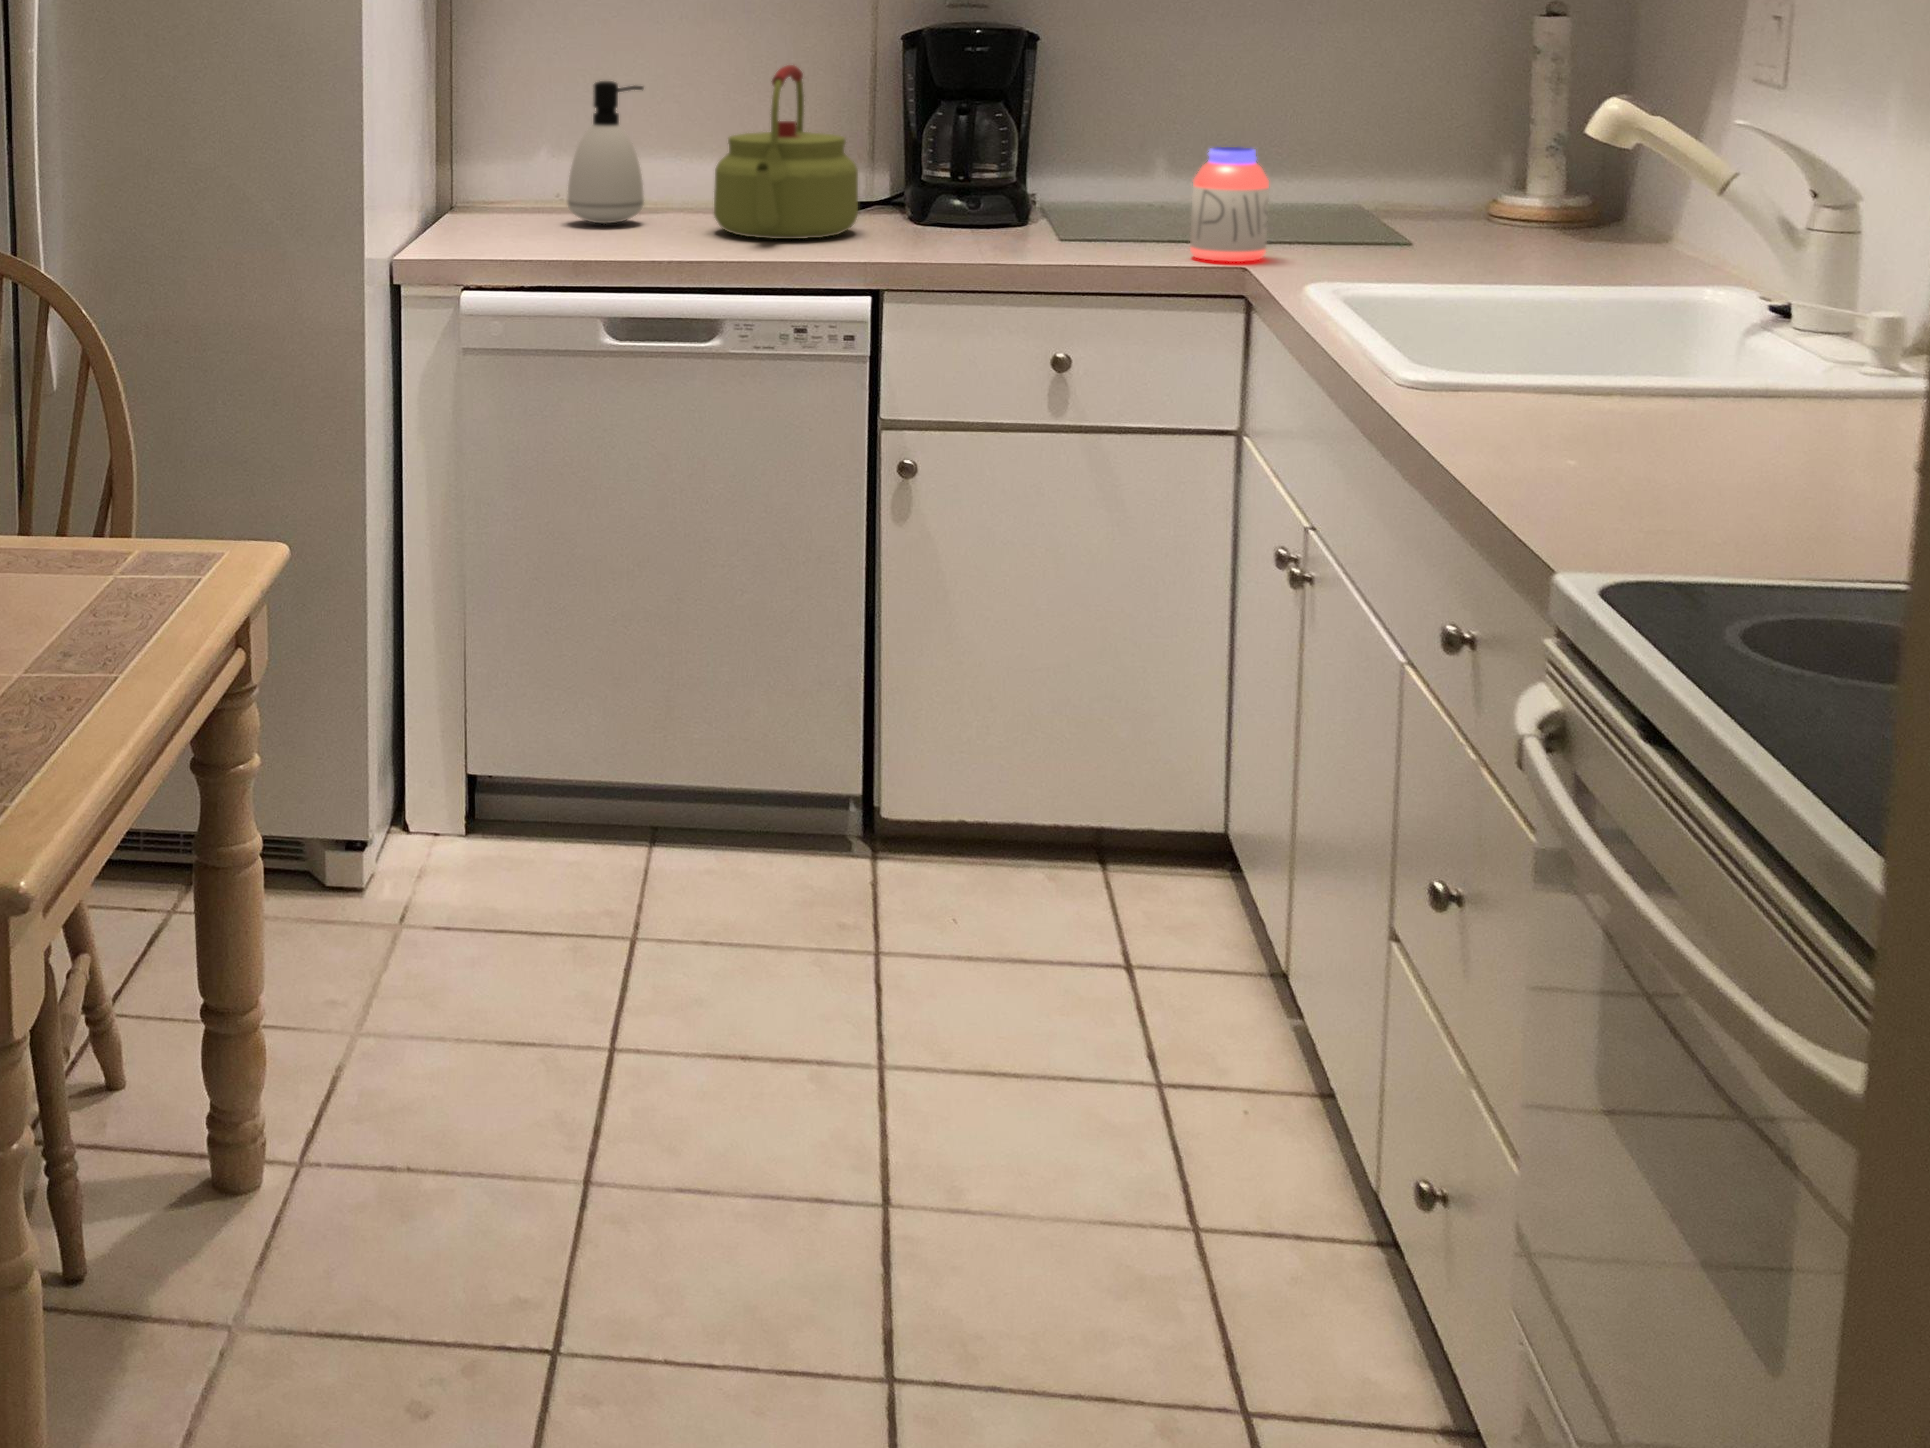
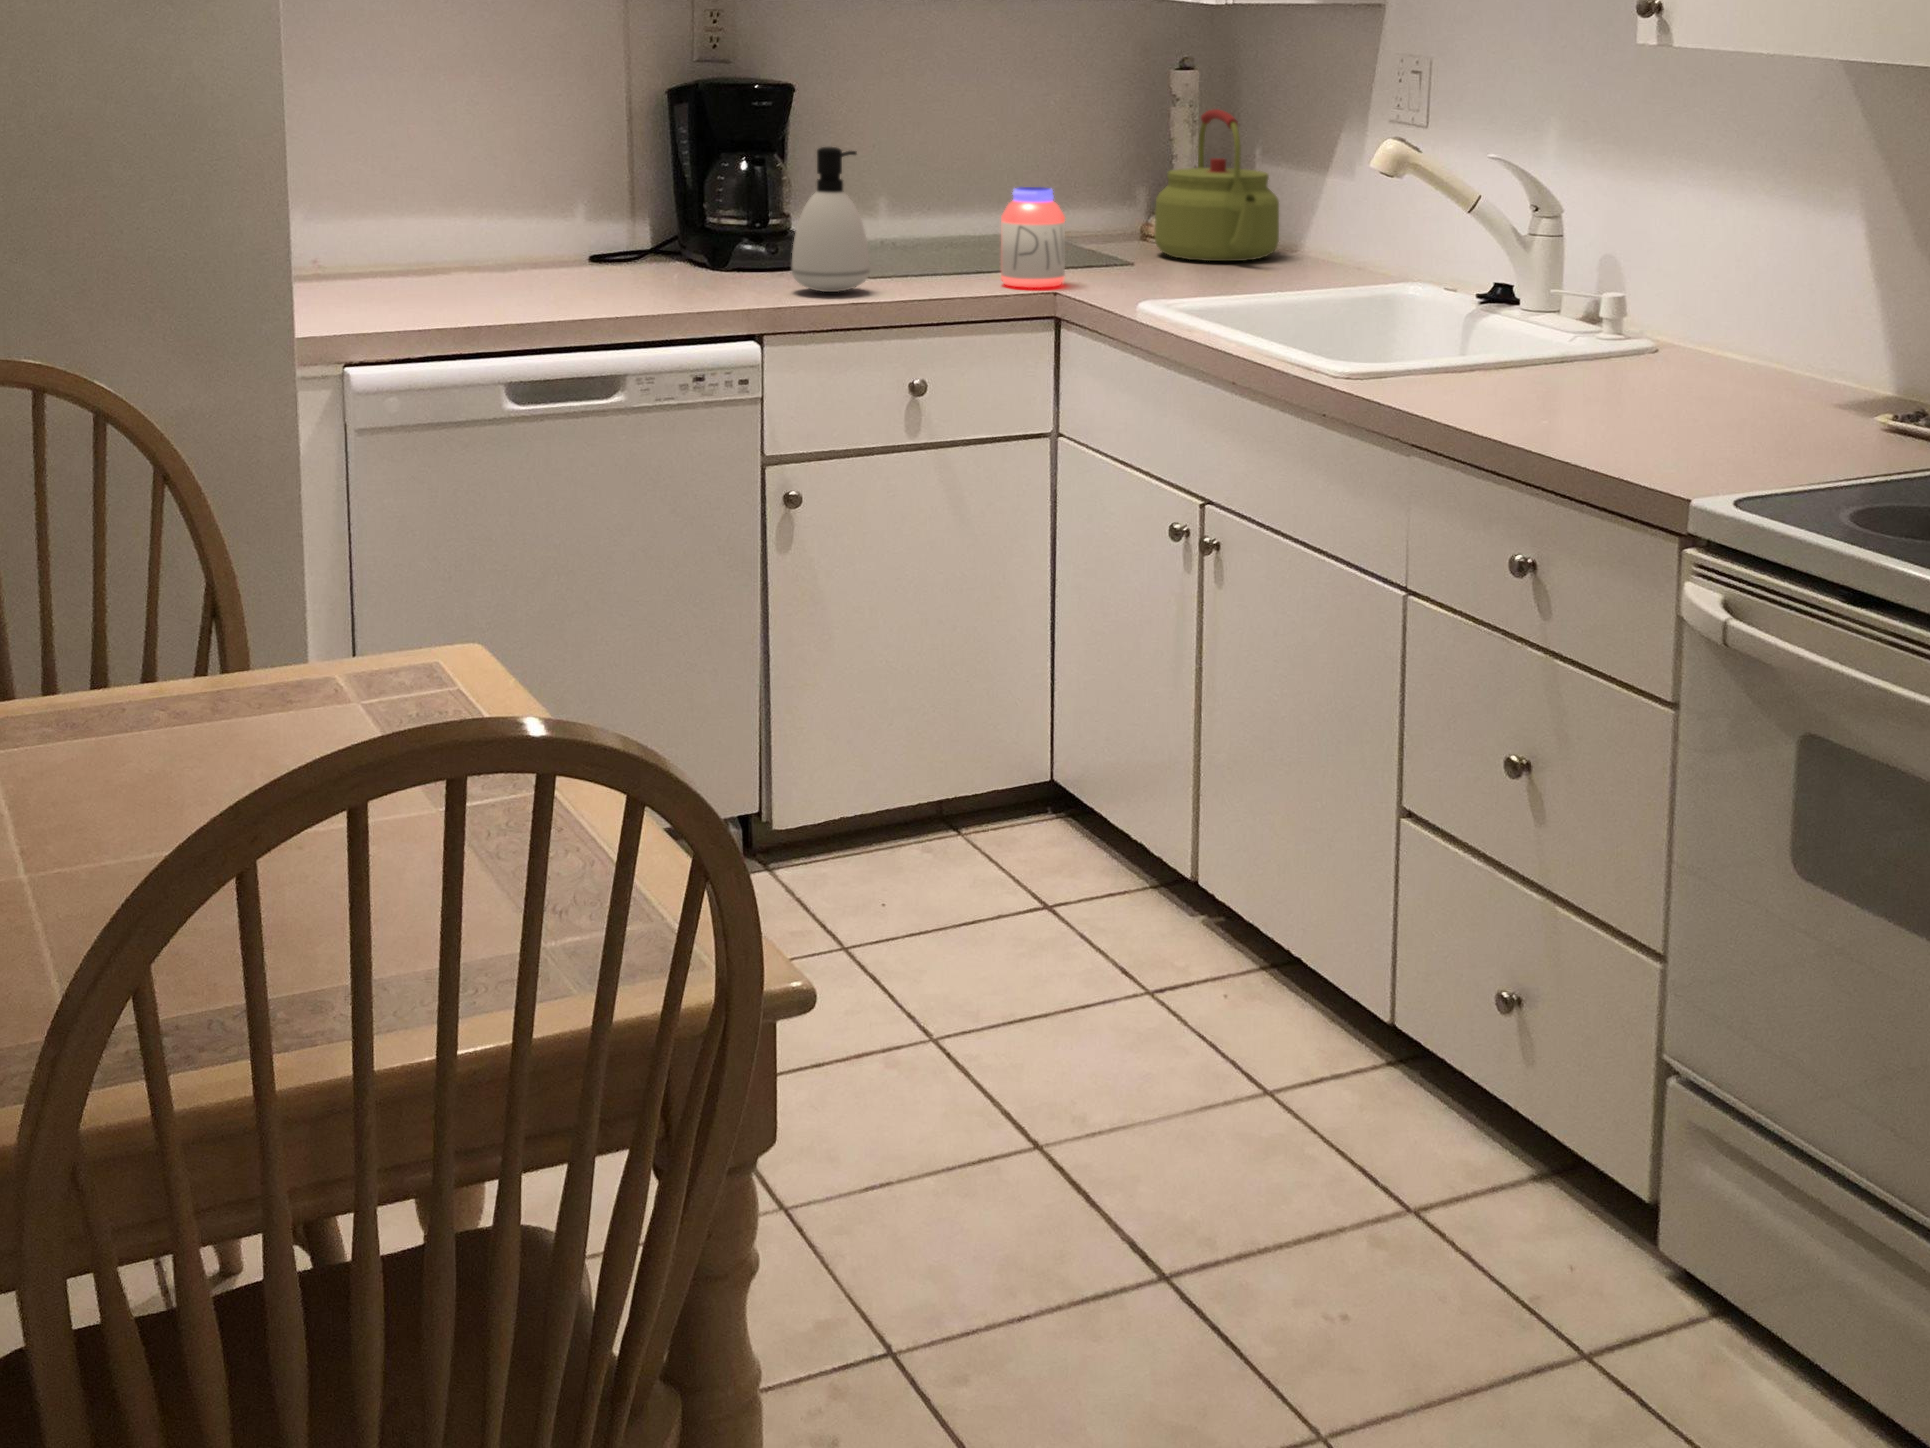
kettle: present [714,65,858,239] -> present [1154,109,1279,261]
soap dispenser: present [568,81,644,223] -> present [792,147,870,292]

